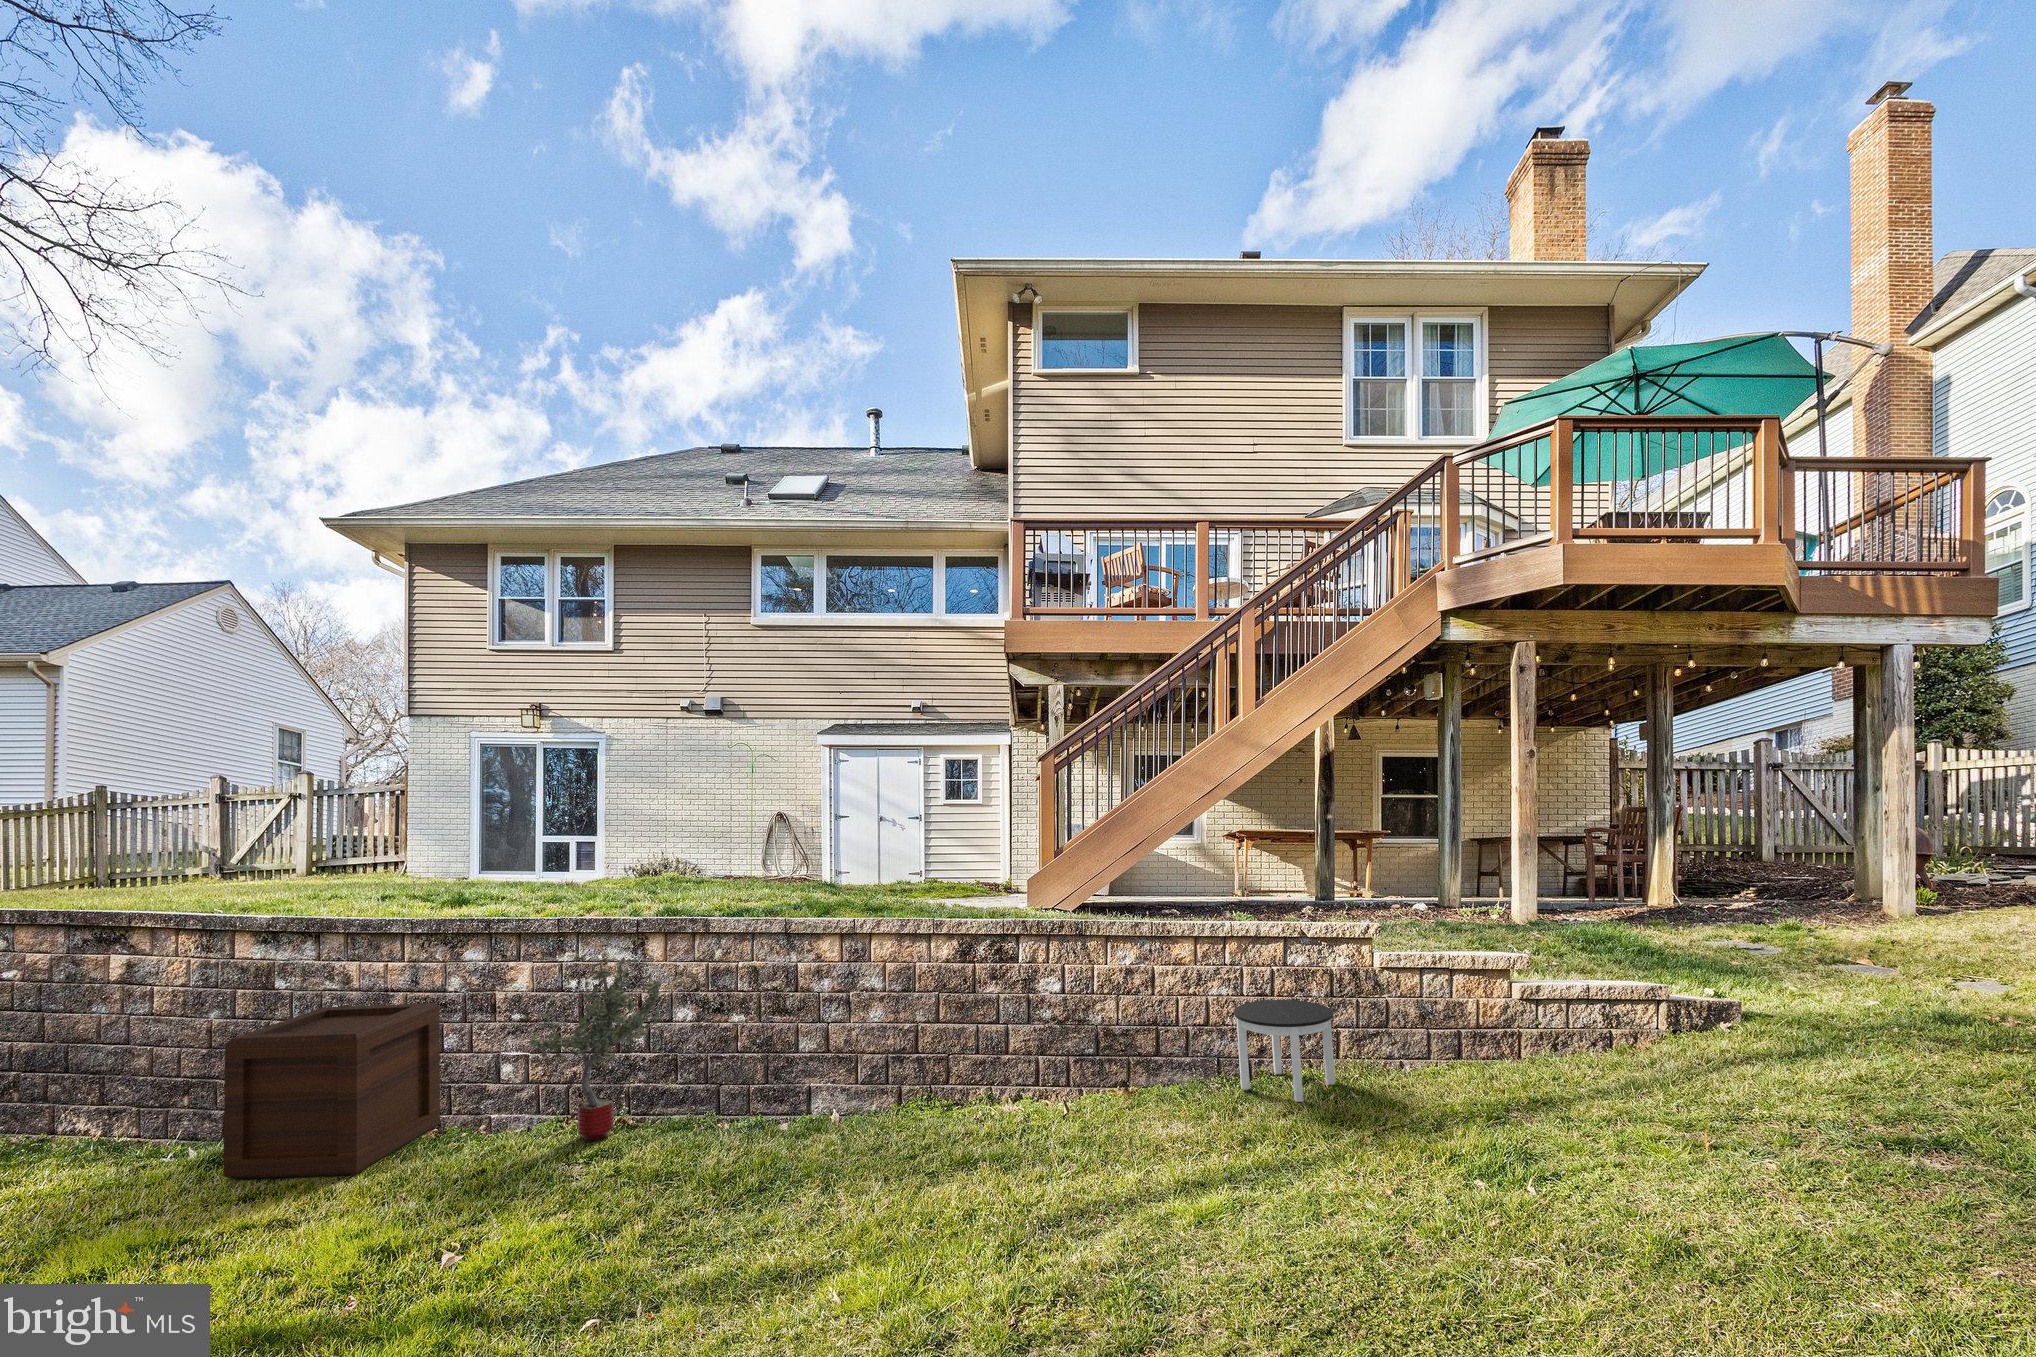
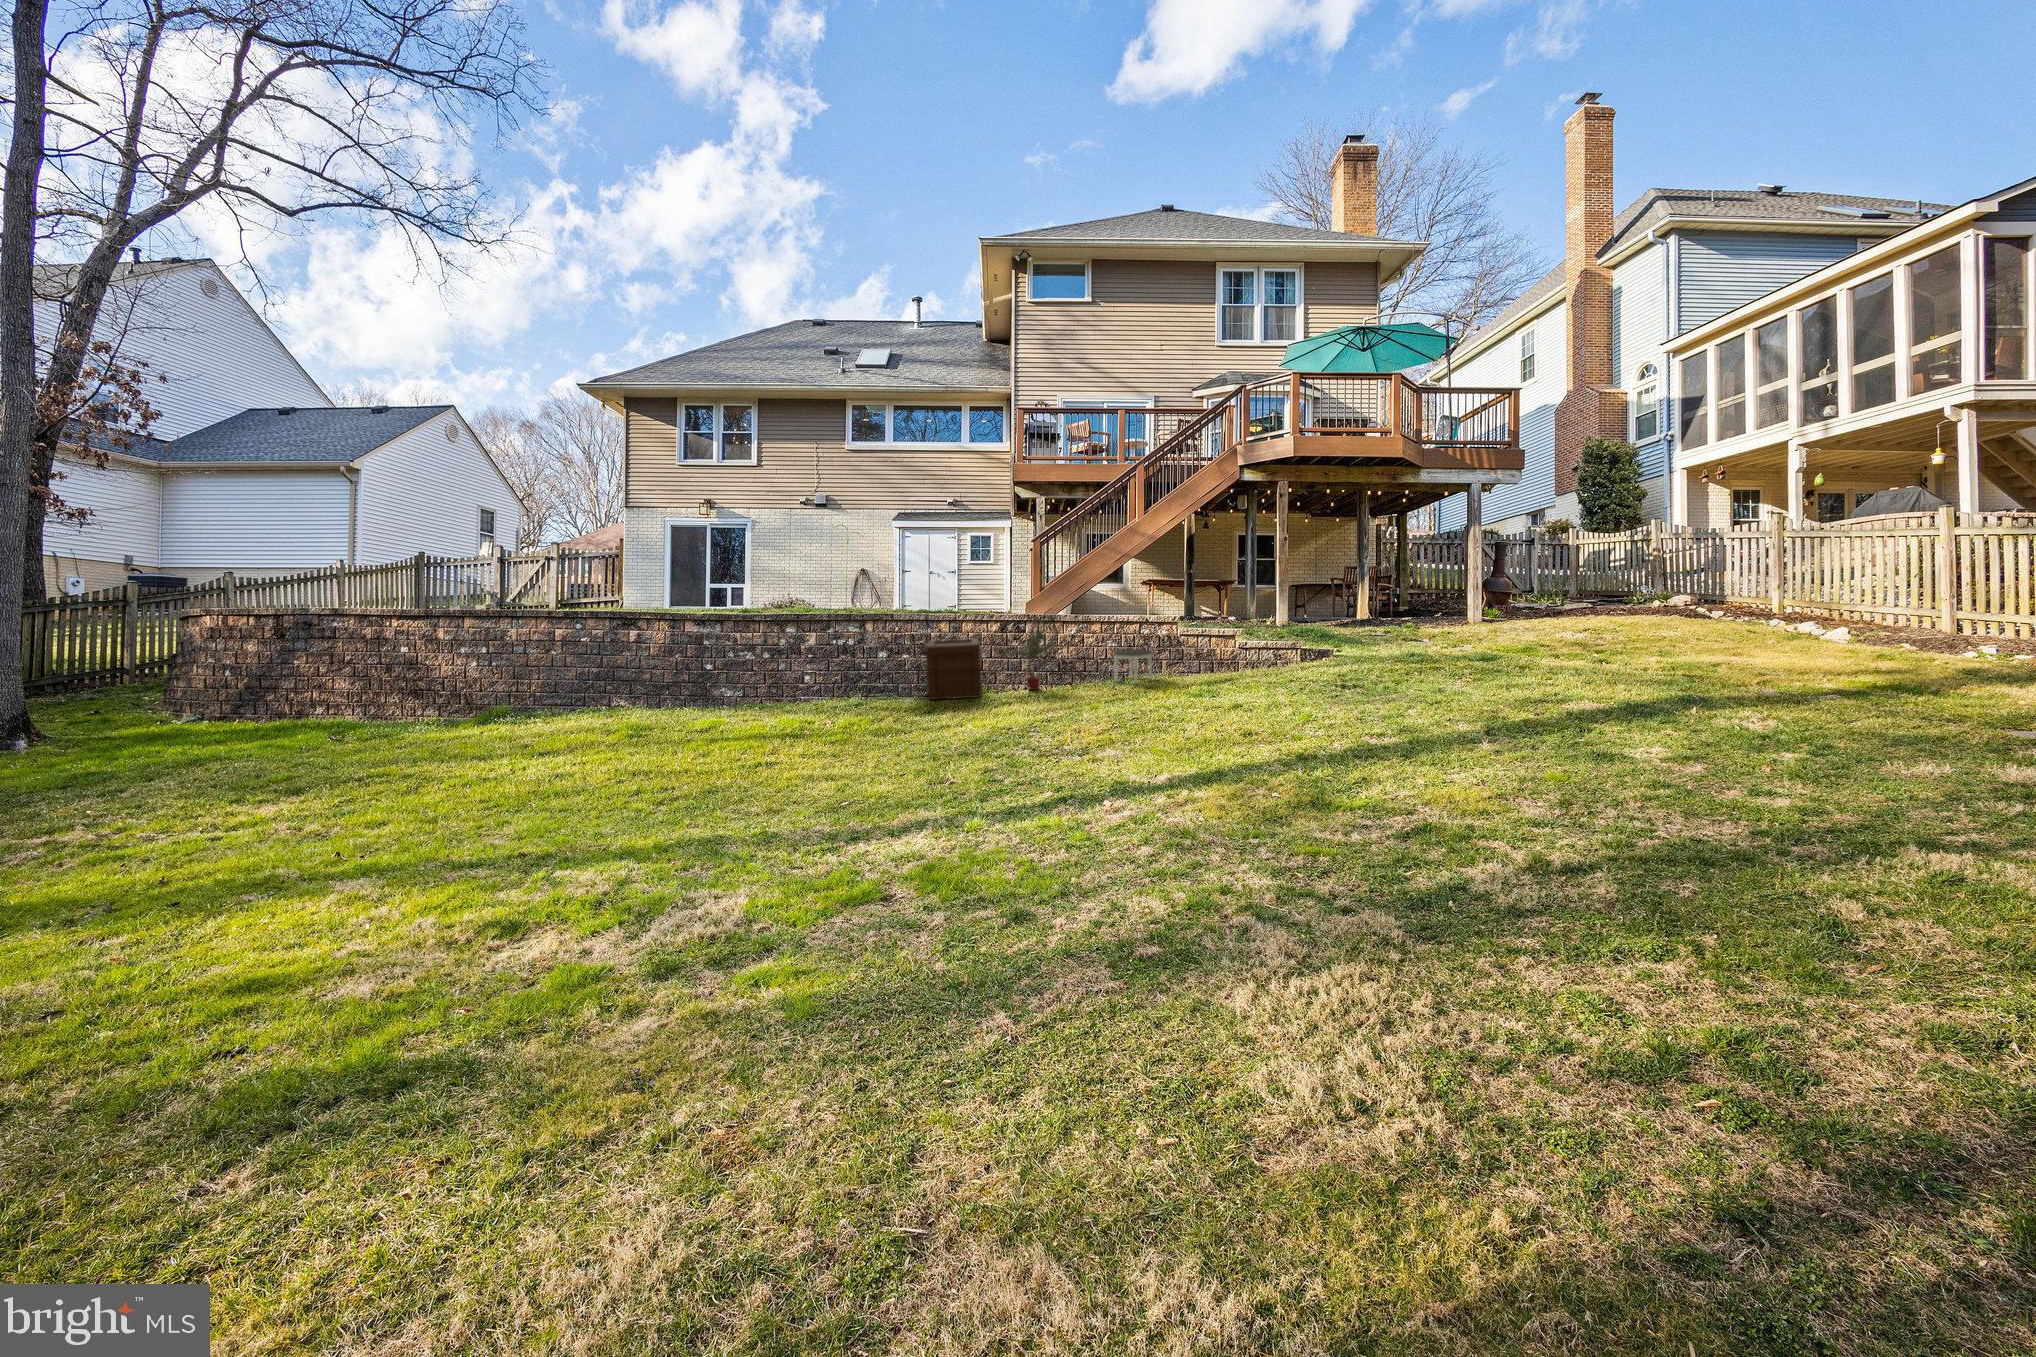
potted tree: present [527,957,664,1140] -> present [1006,621,1060,690]
wooden crate: present [223,1003,440,1179] -> present [926,638,982,700]

